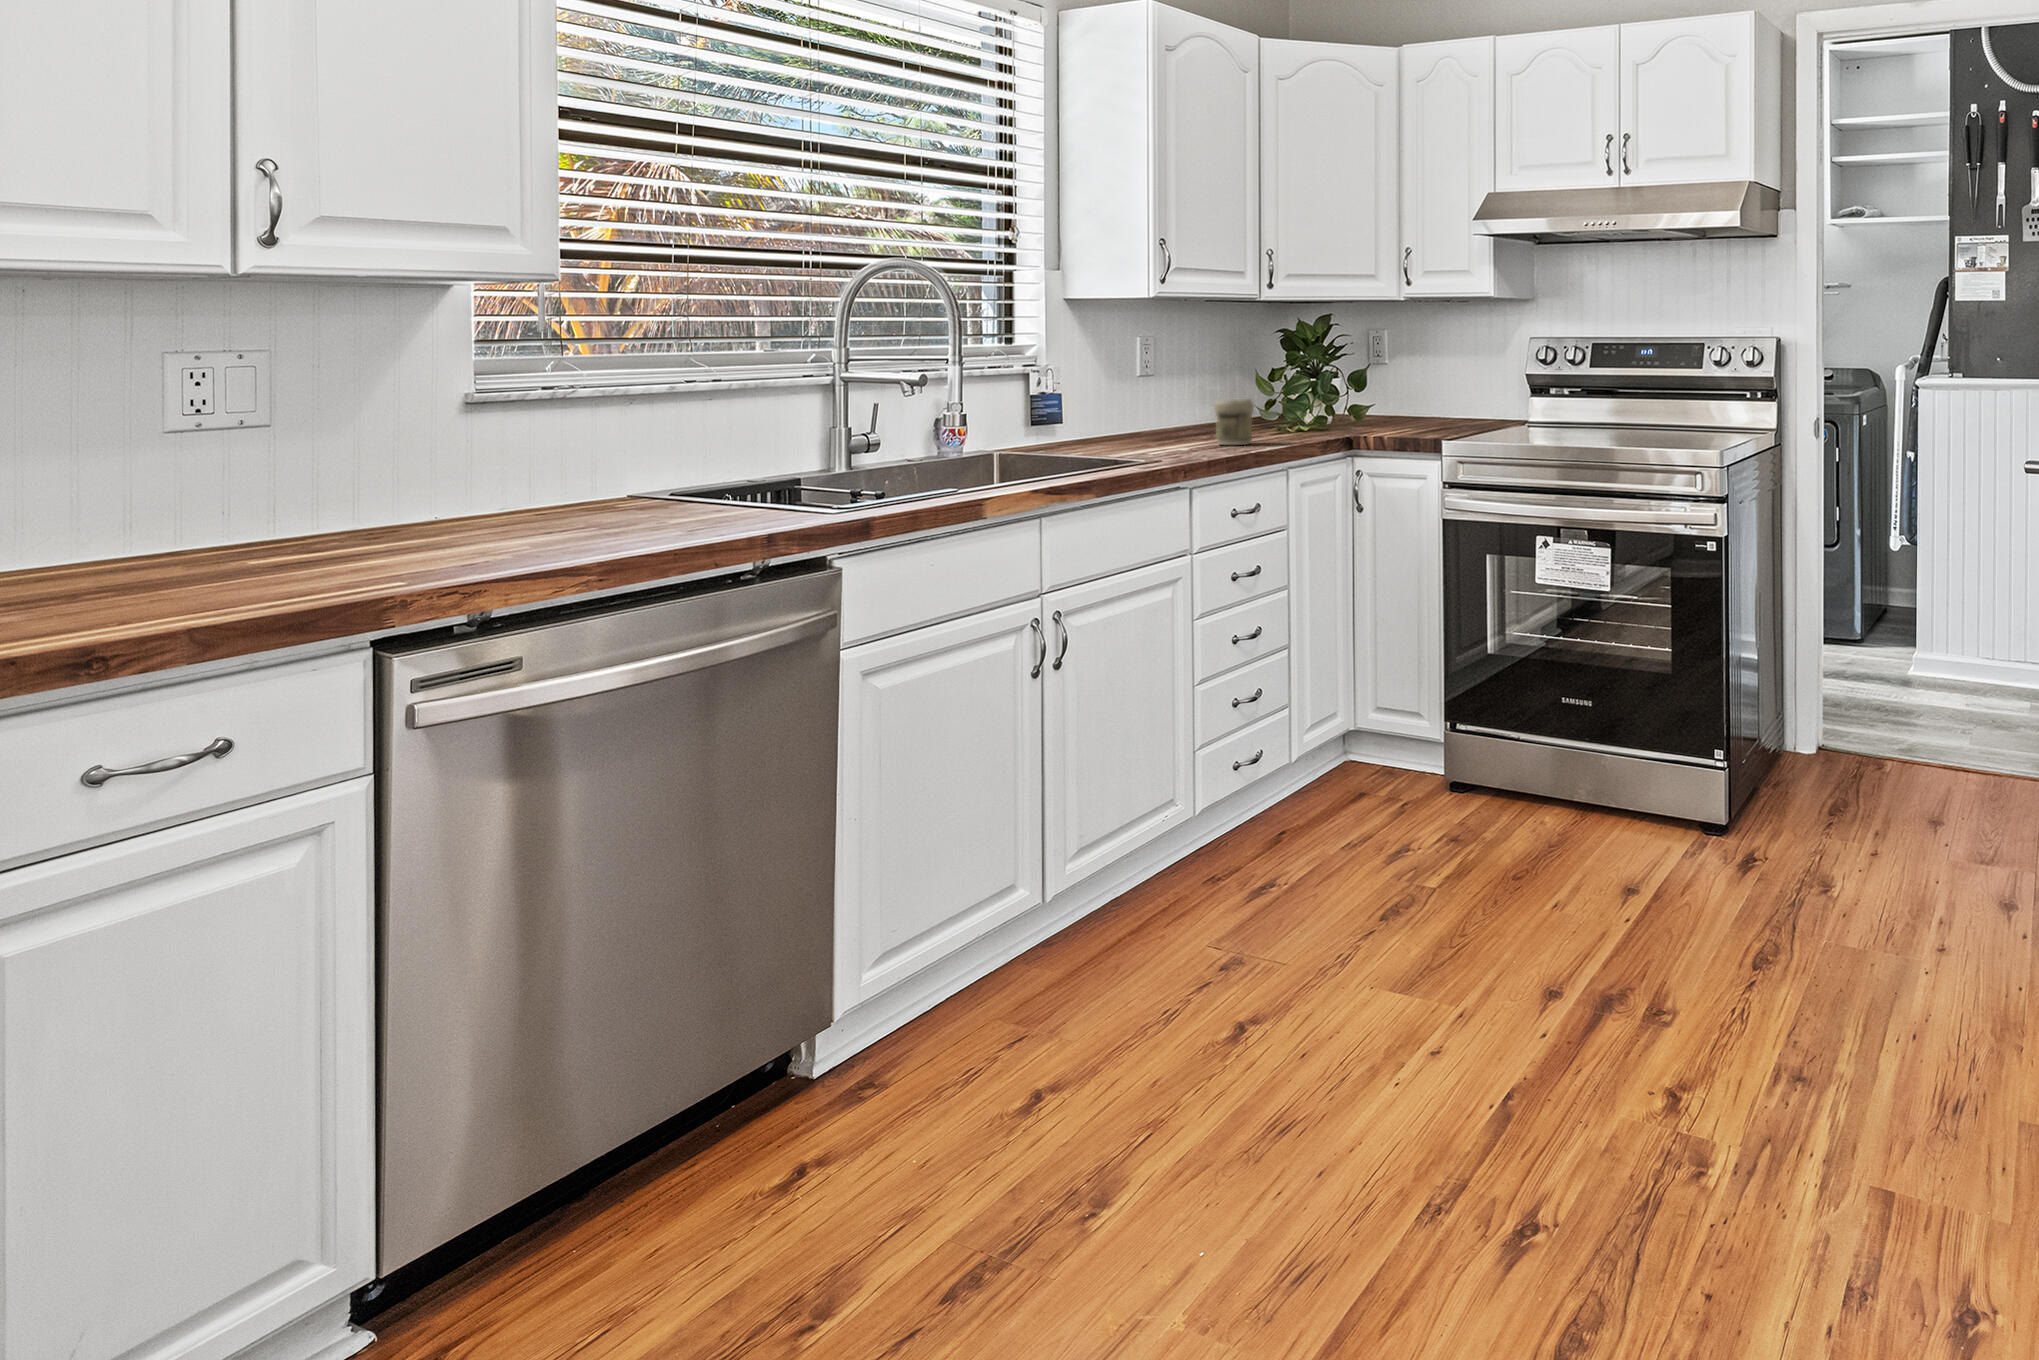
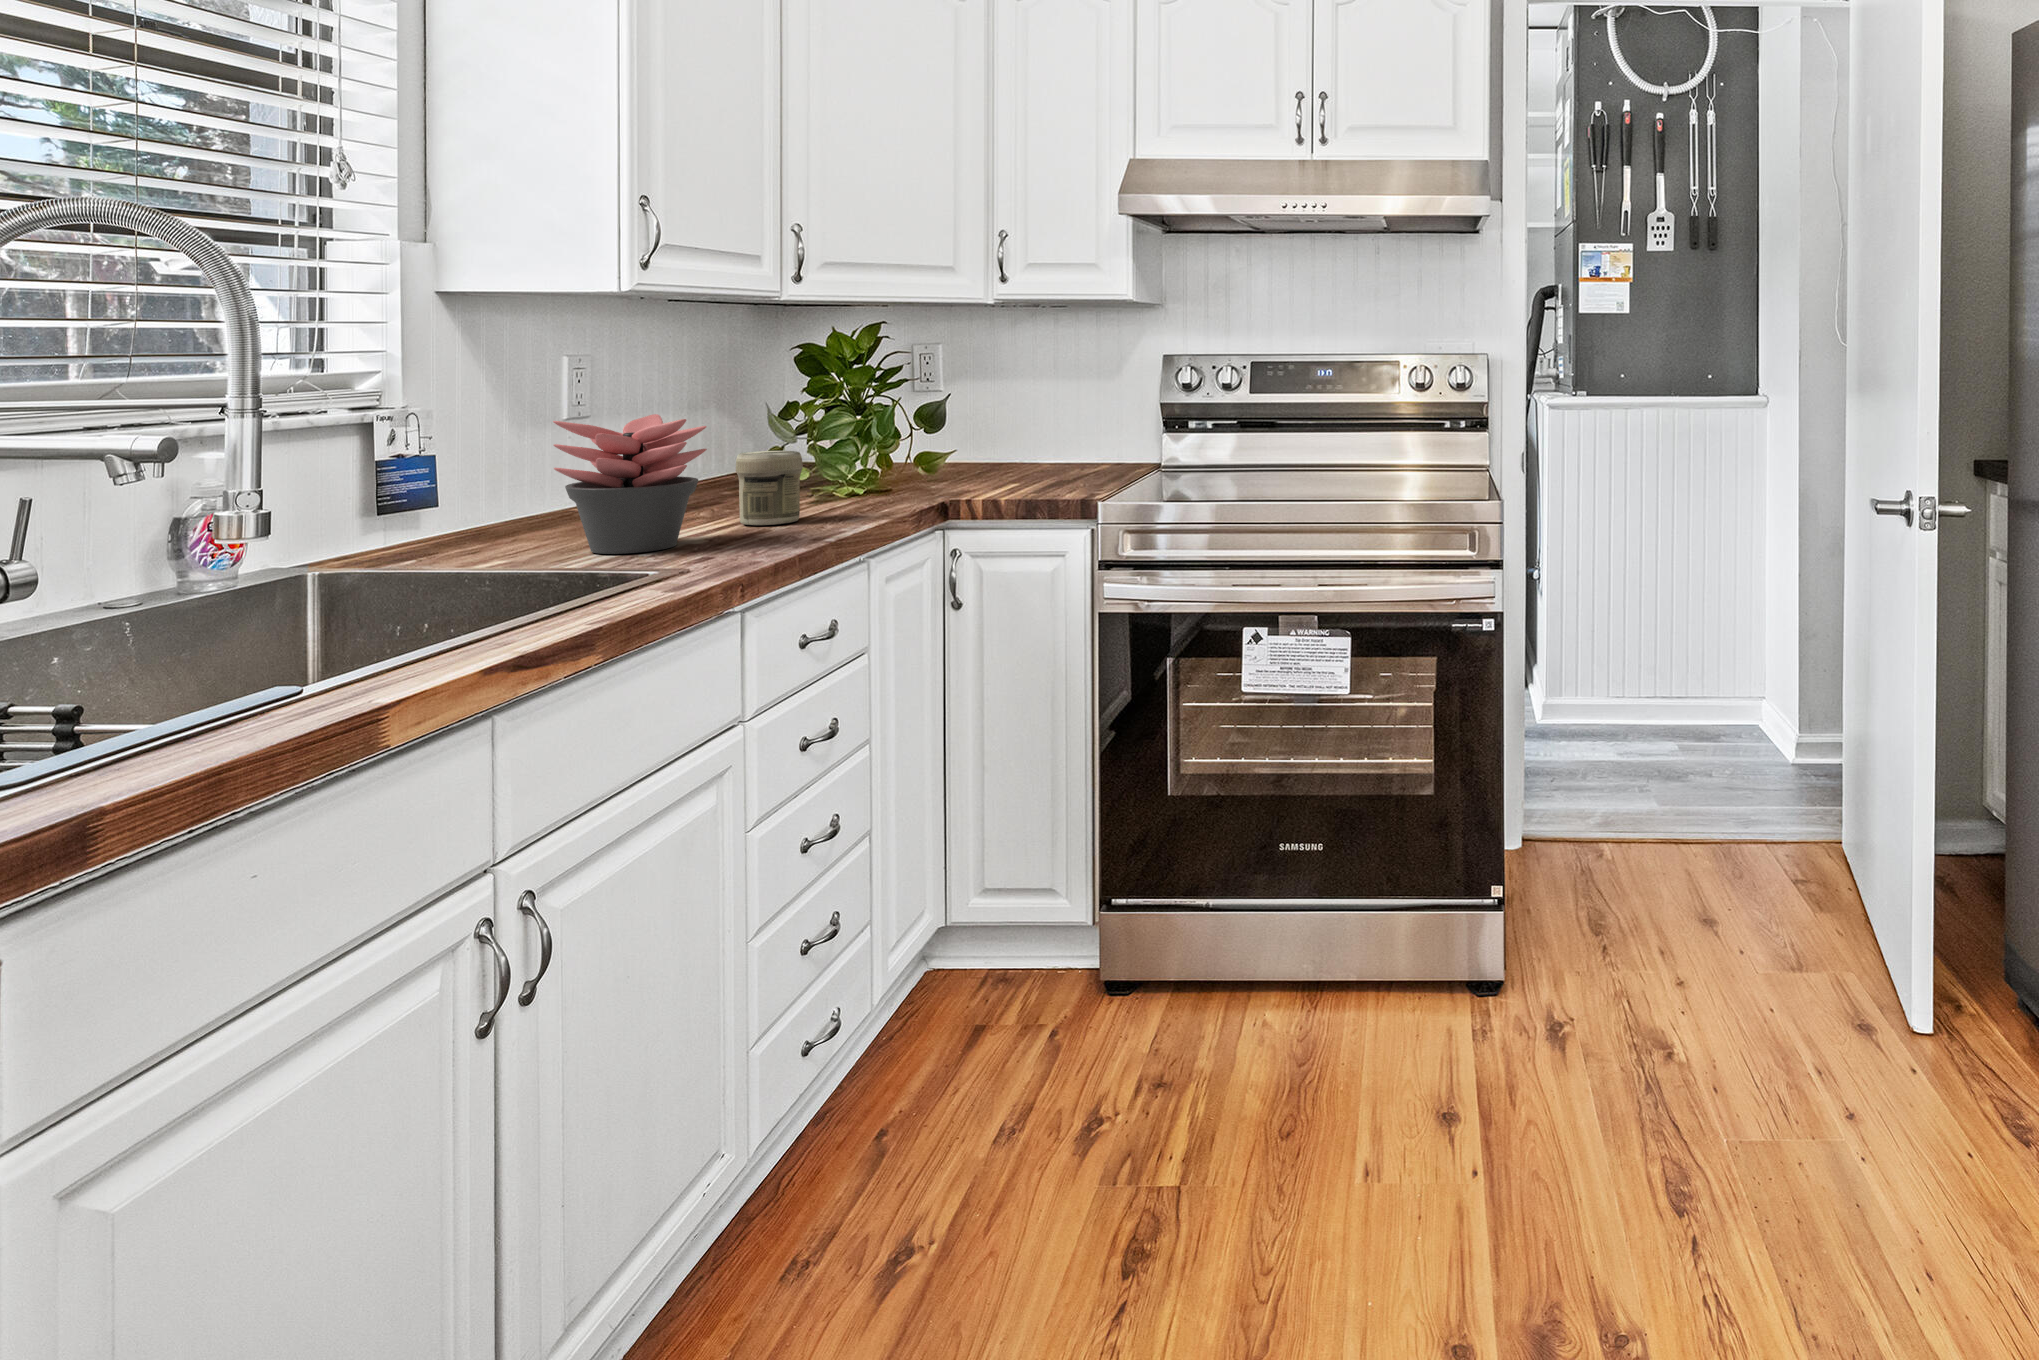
succulent plant: none [1107,373,1189,454] -> present [553,414,707,554]

